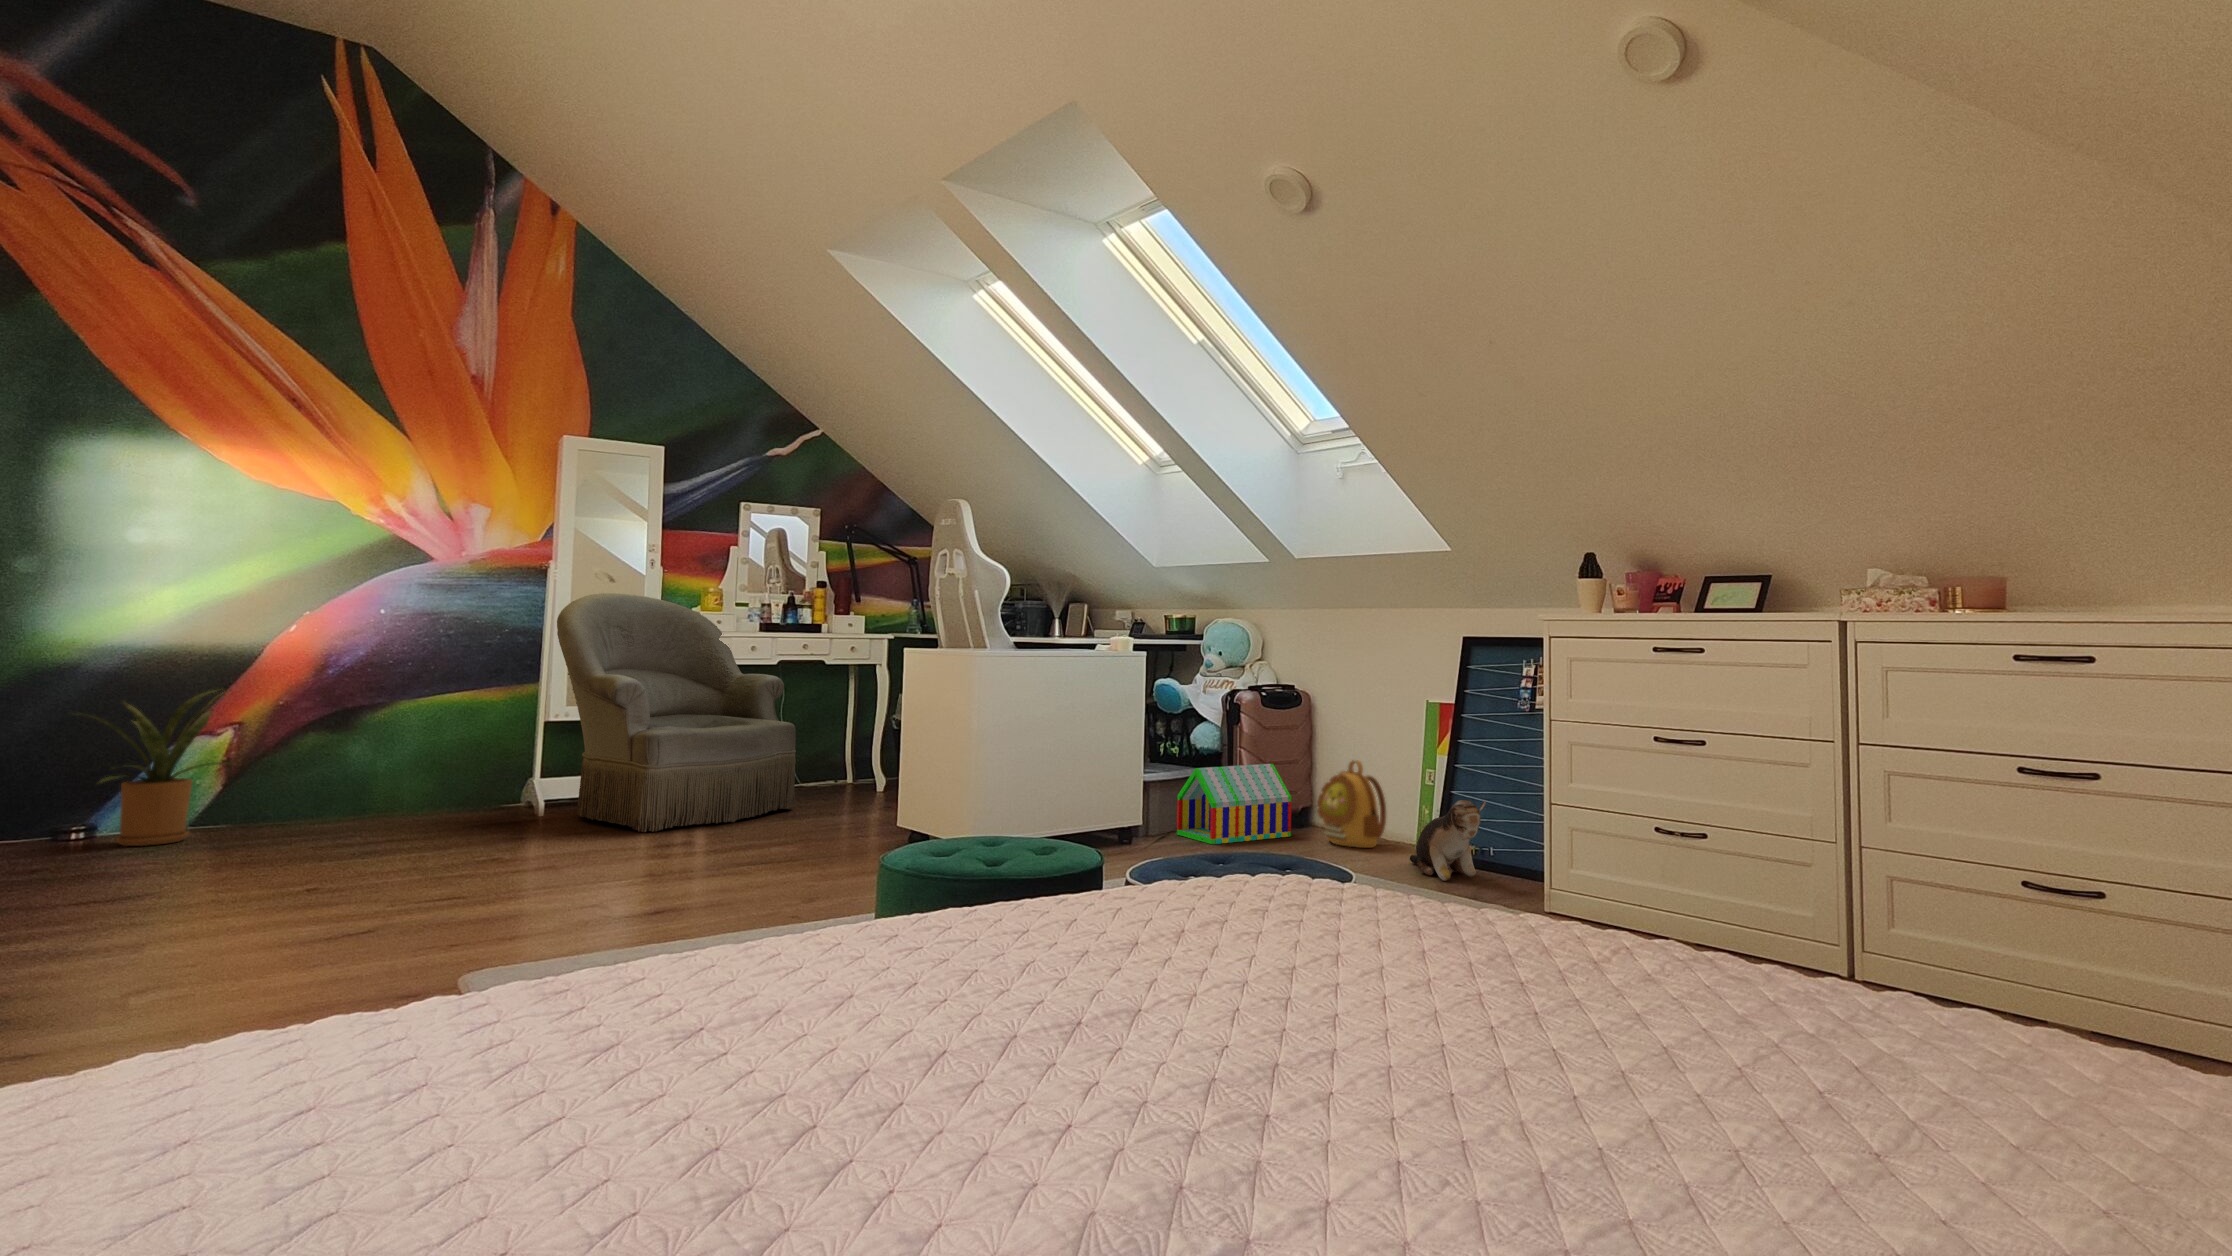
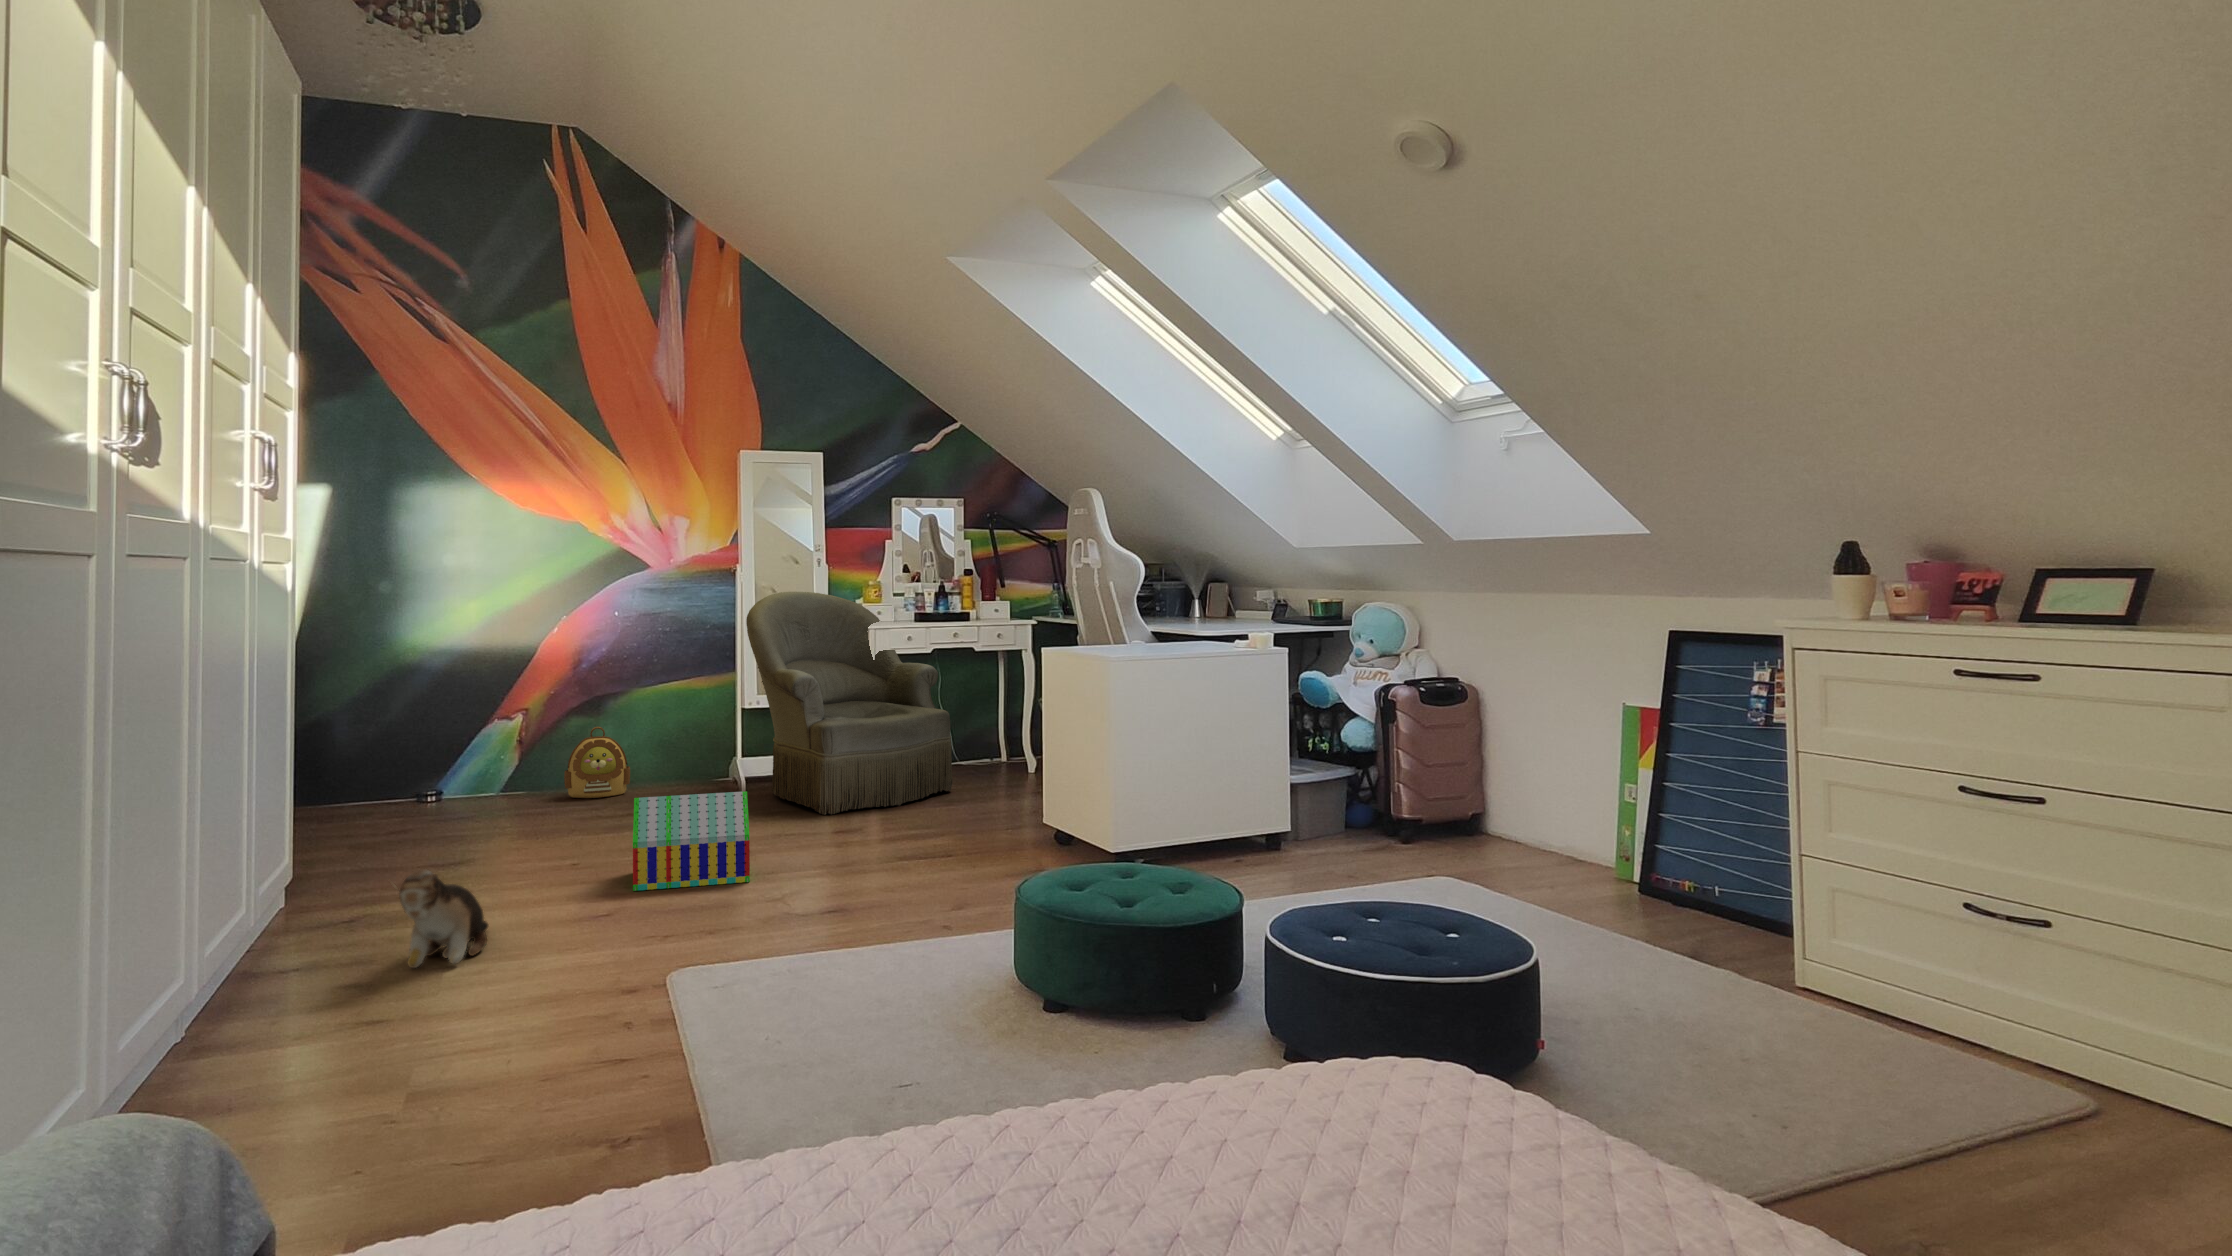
house plant: present [91,691,225,846] -> none [402,683,530,812]
backpack: present [1317,761,1386,848] -> present [564,727,630,798]
toy house: present [1177,764,1291,844] -> present [633,791,750,891]
plush toy: present [1410,800,1486,881] -> present [391,869,488,968]

